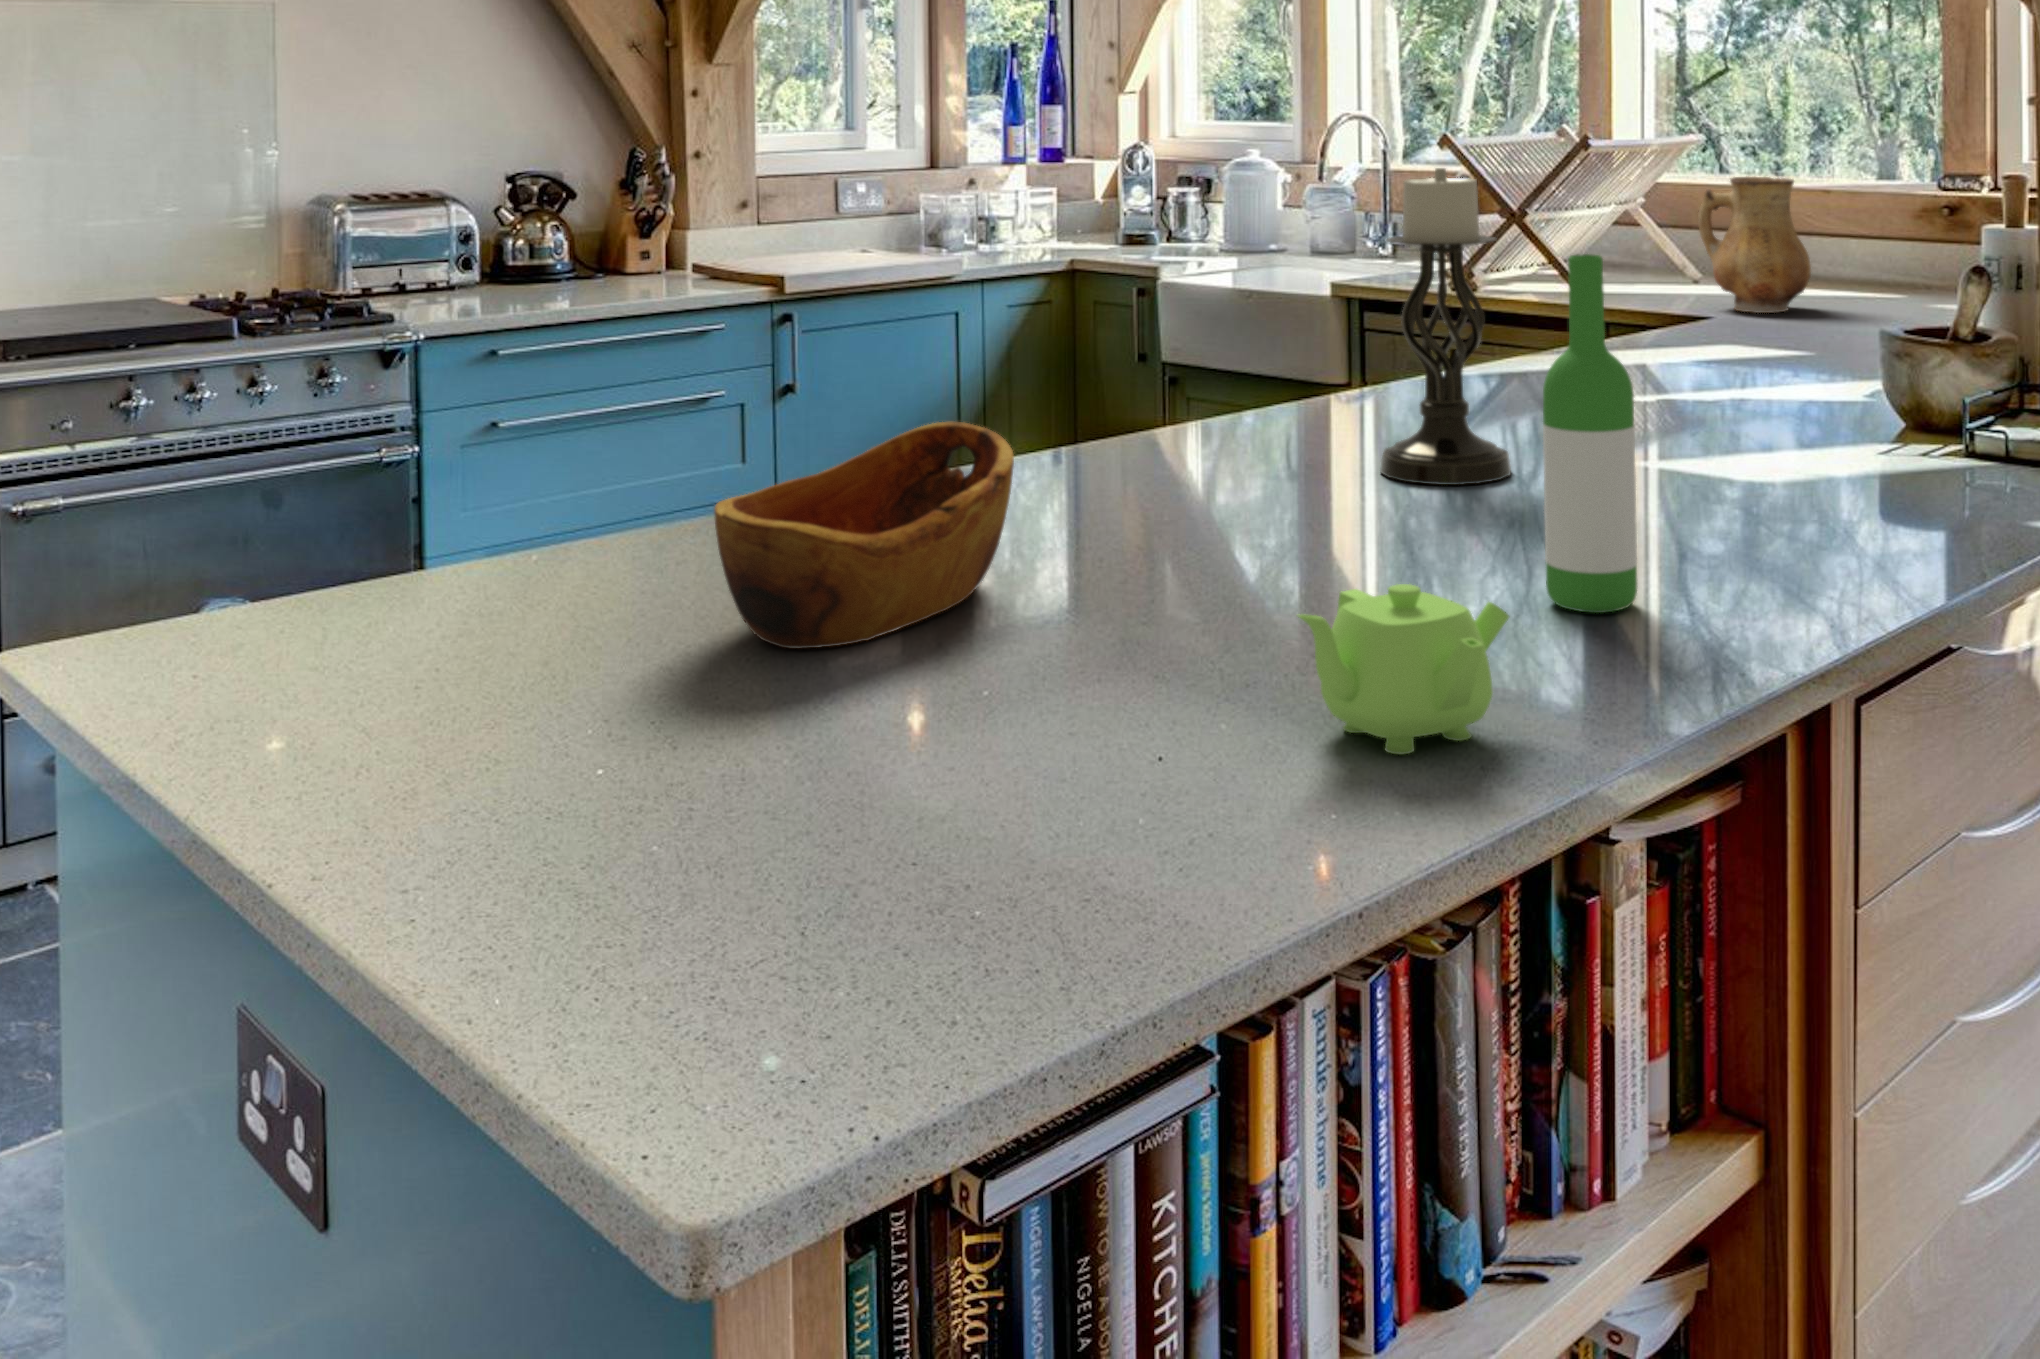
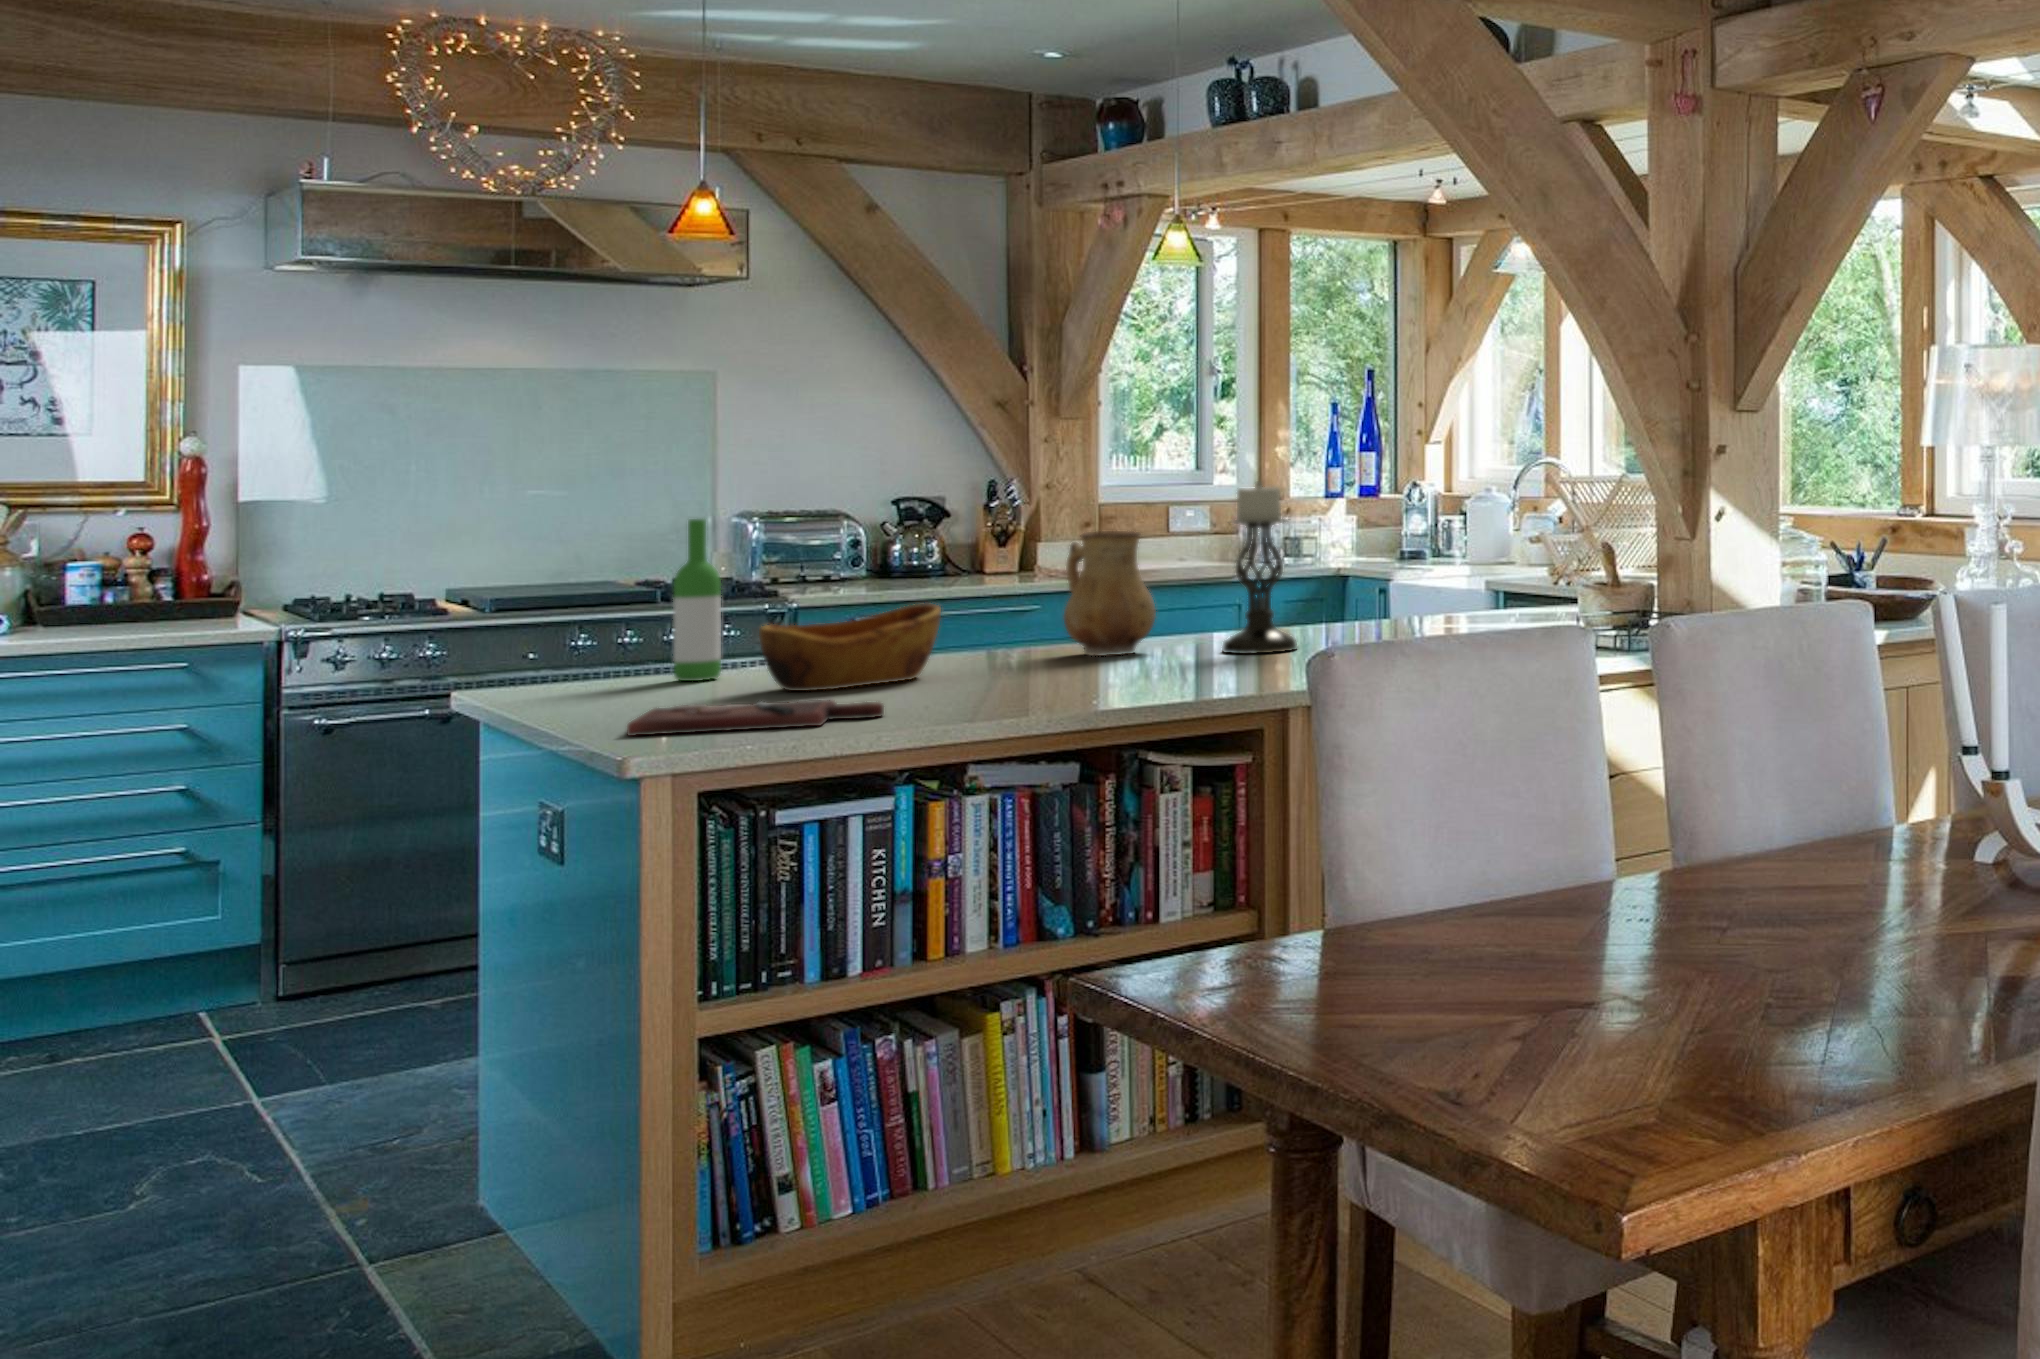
ceramic pitcher: present [1698,177,1811,313] -> present [1064,531,1156,656]
wine bottle: present [1543,254,1637,613] -> present [673,519,721,681]
teapot: present [1298,584,1509,754] -> none [948,643,1065,708]
cutting board: none [627,747,1205,967] -> present [627,700,884,736]

